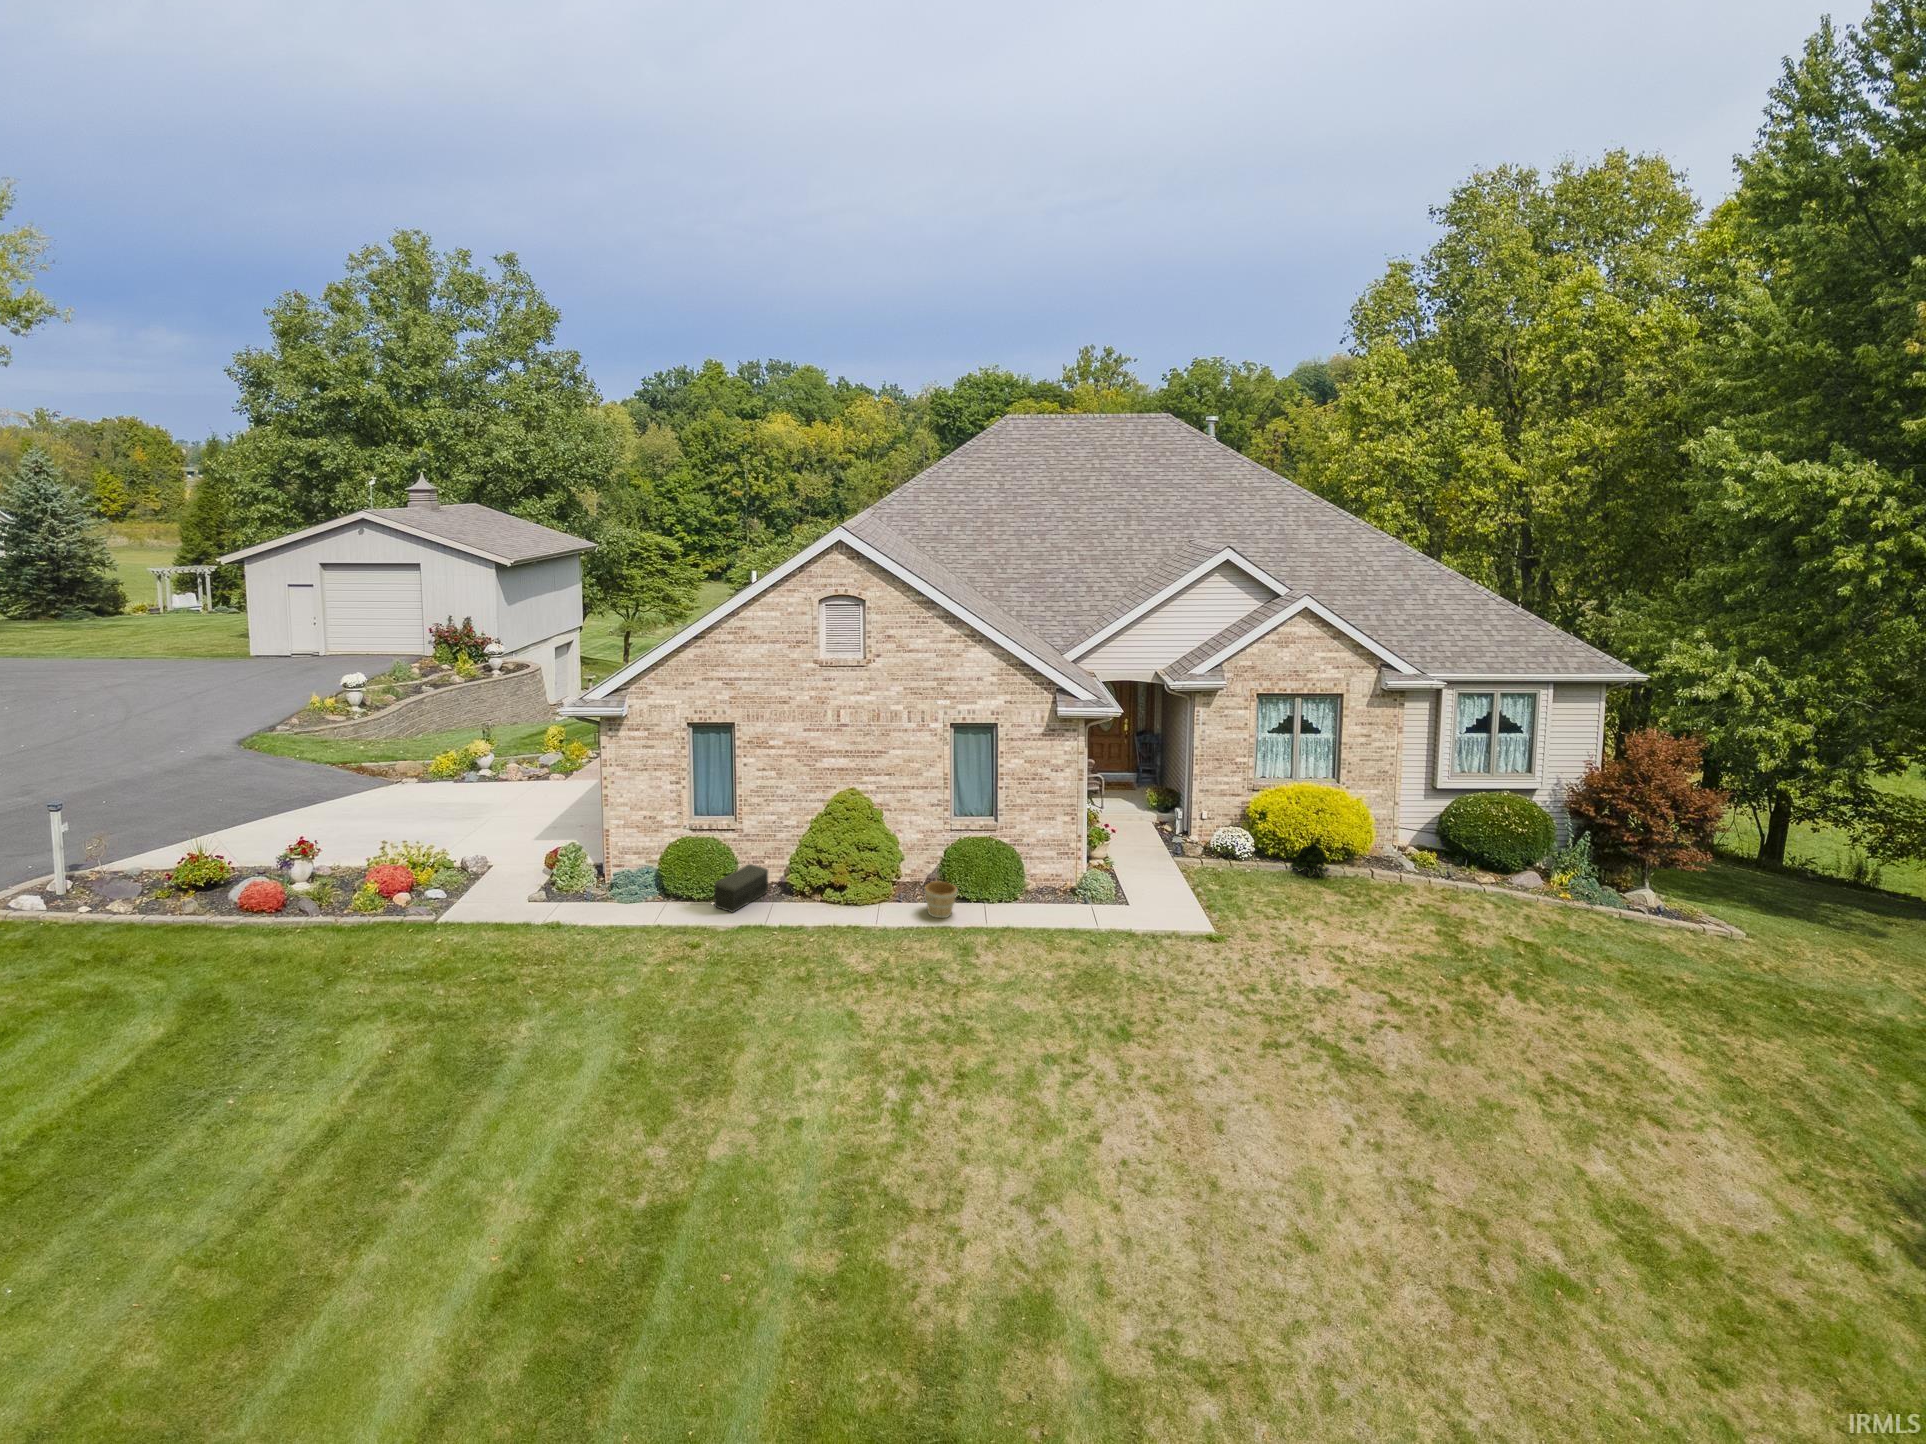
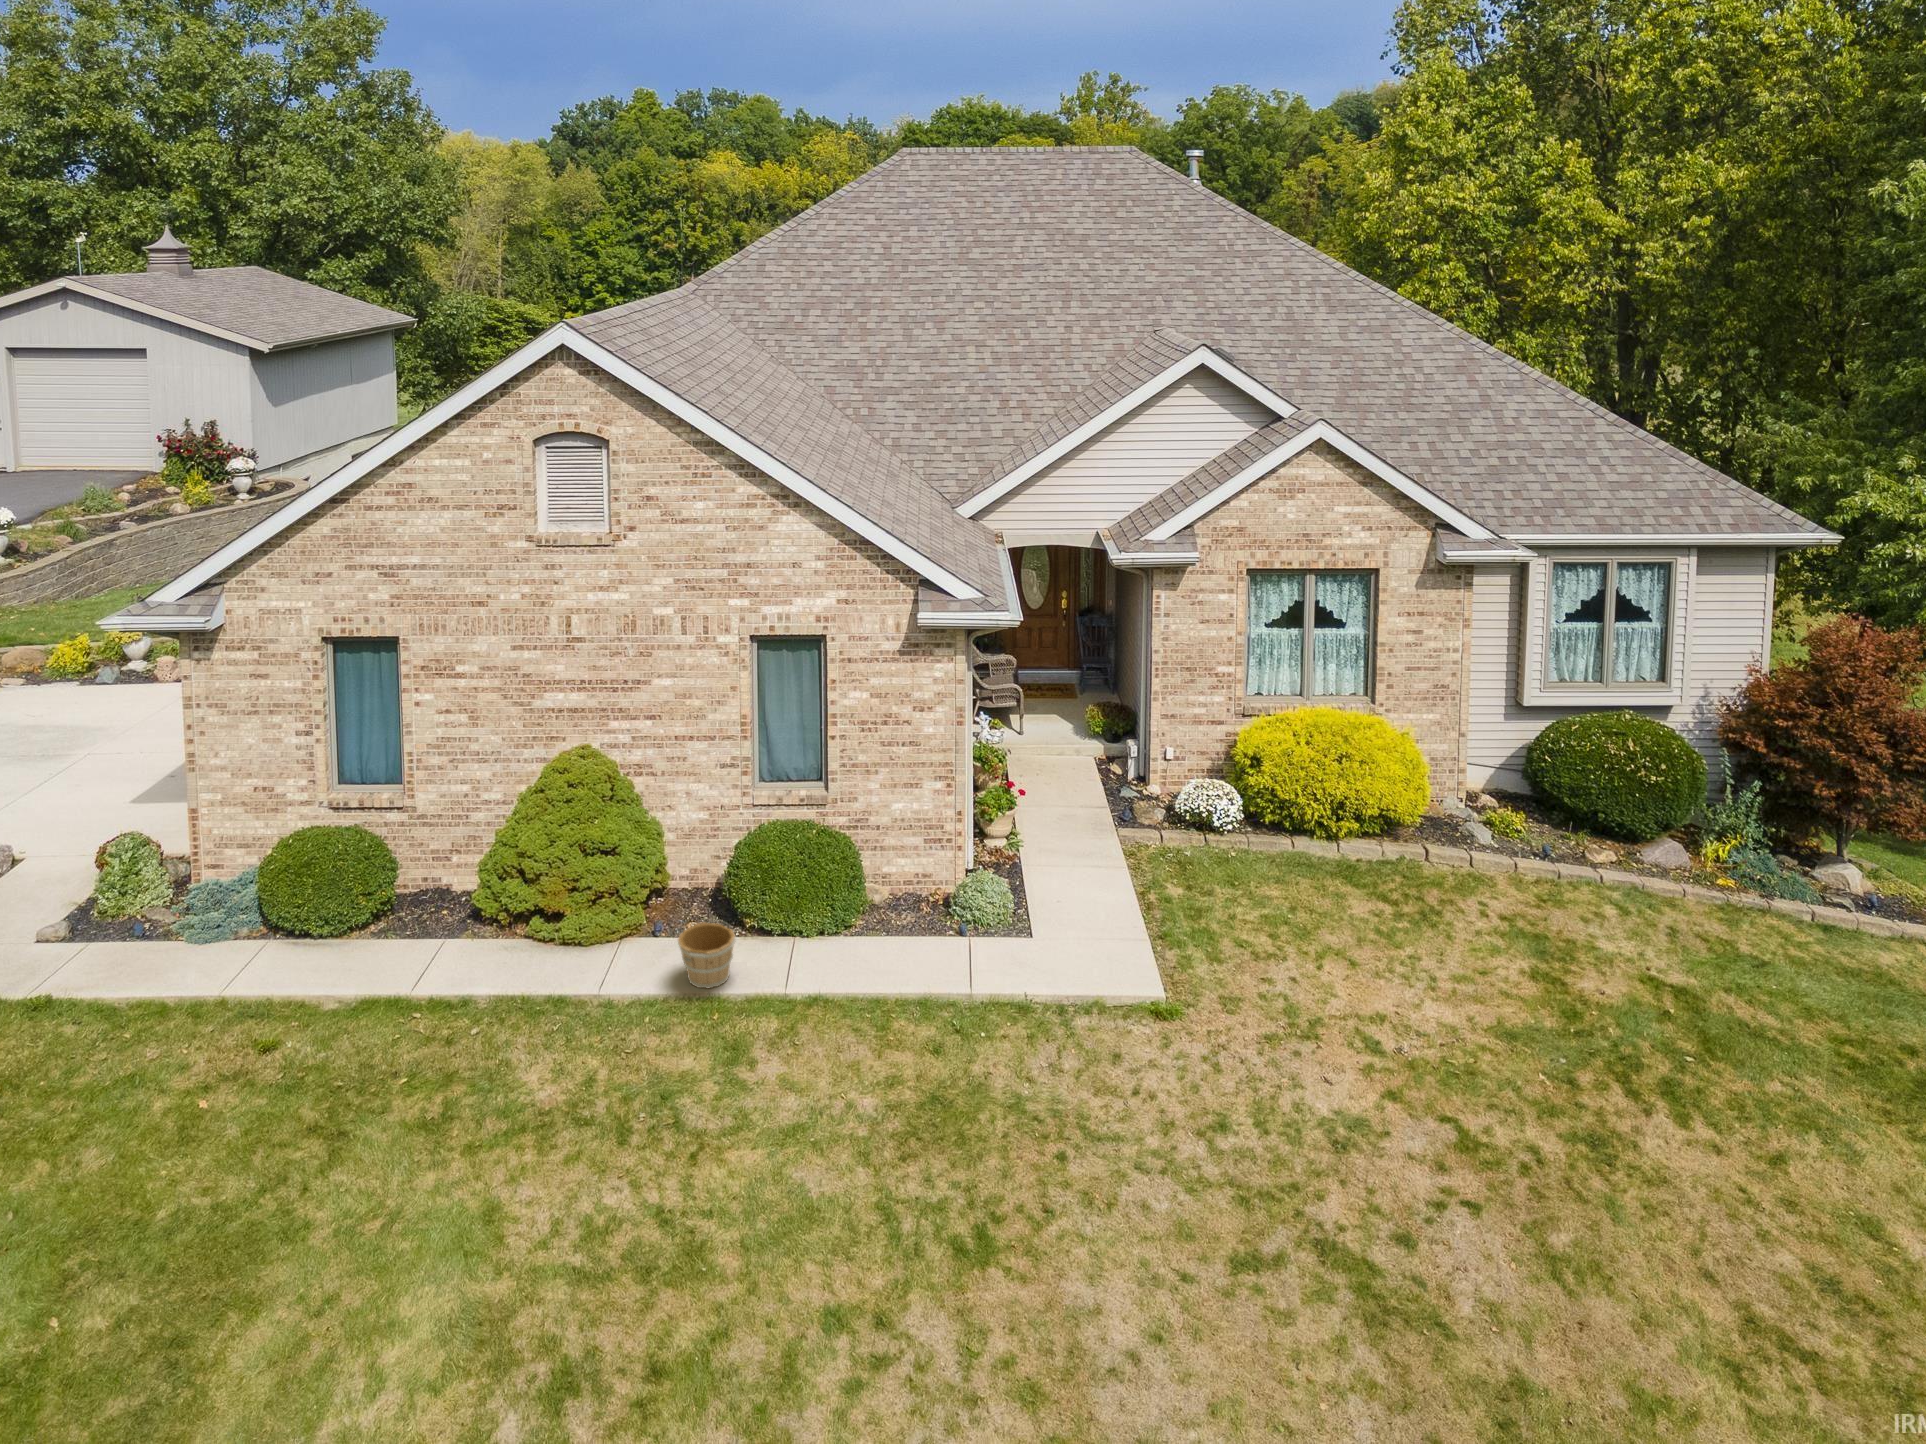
potted plant: present [1290,844,1329,877] -> none [1296,811,1357,867]
storage bench: present [714,864,768,912] -> none [305,904,420,999]

